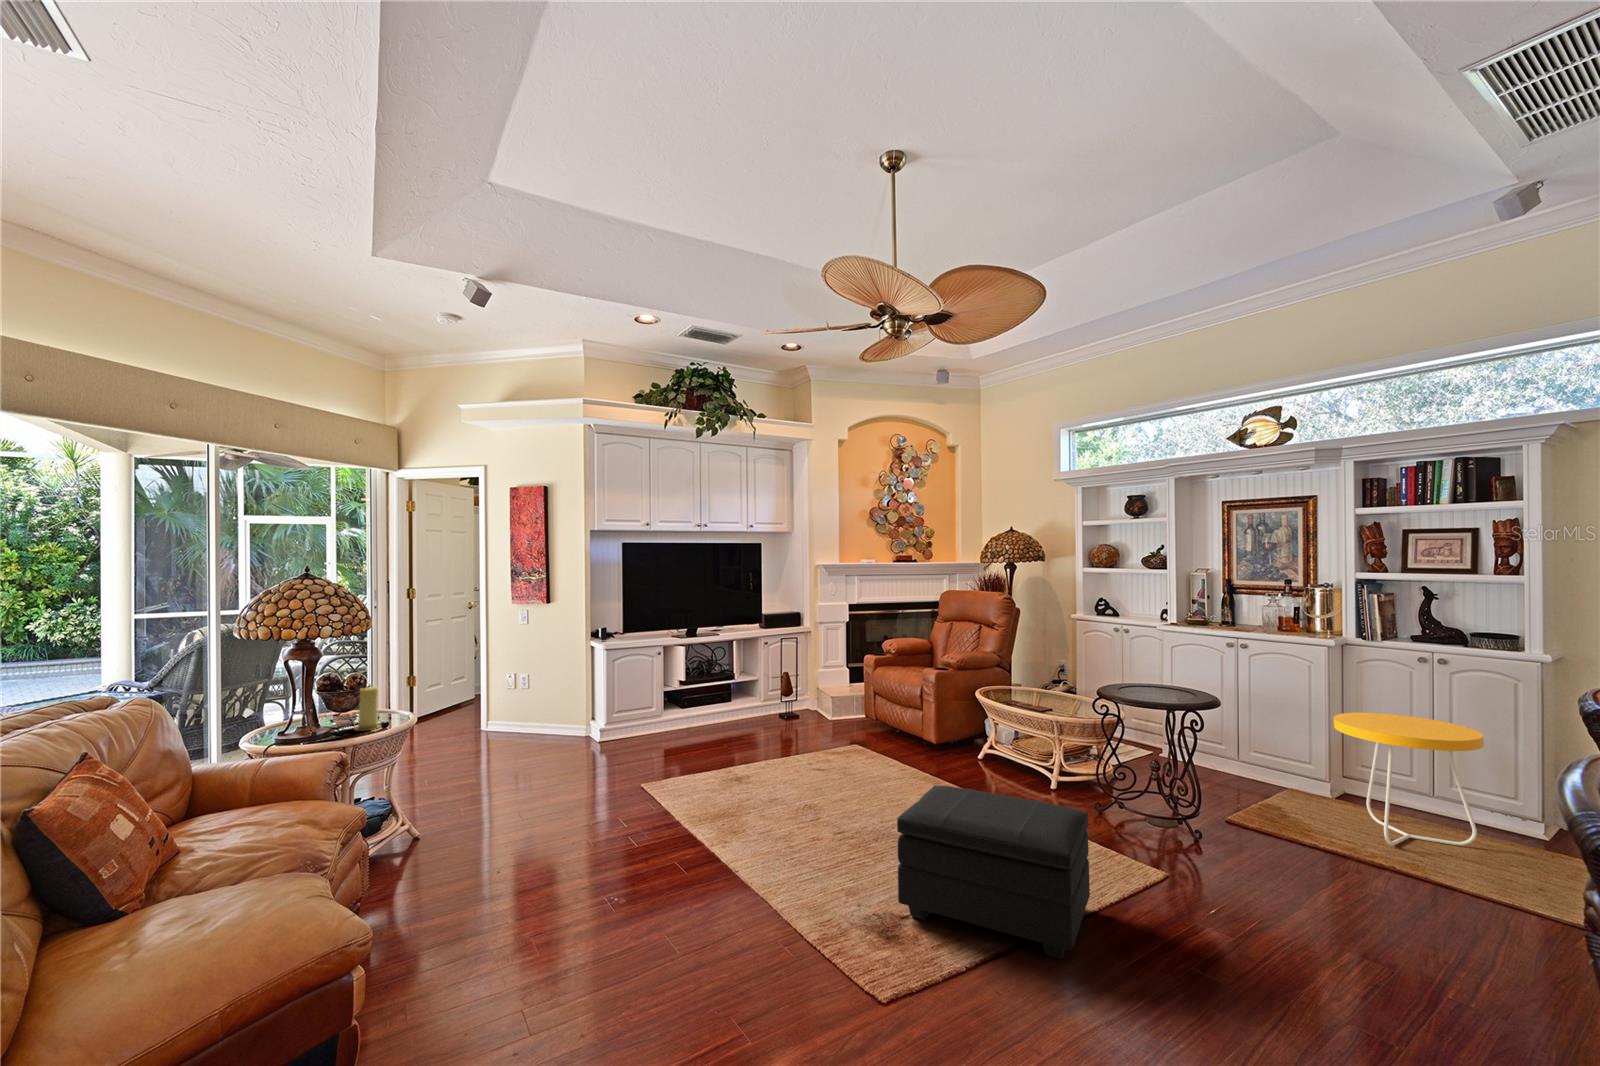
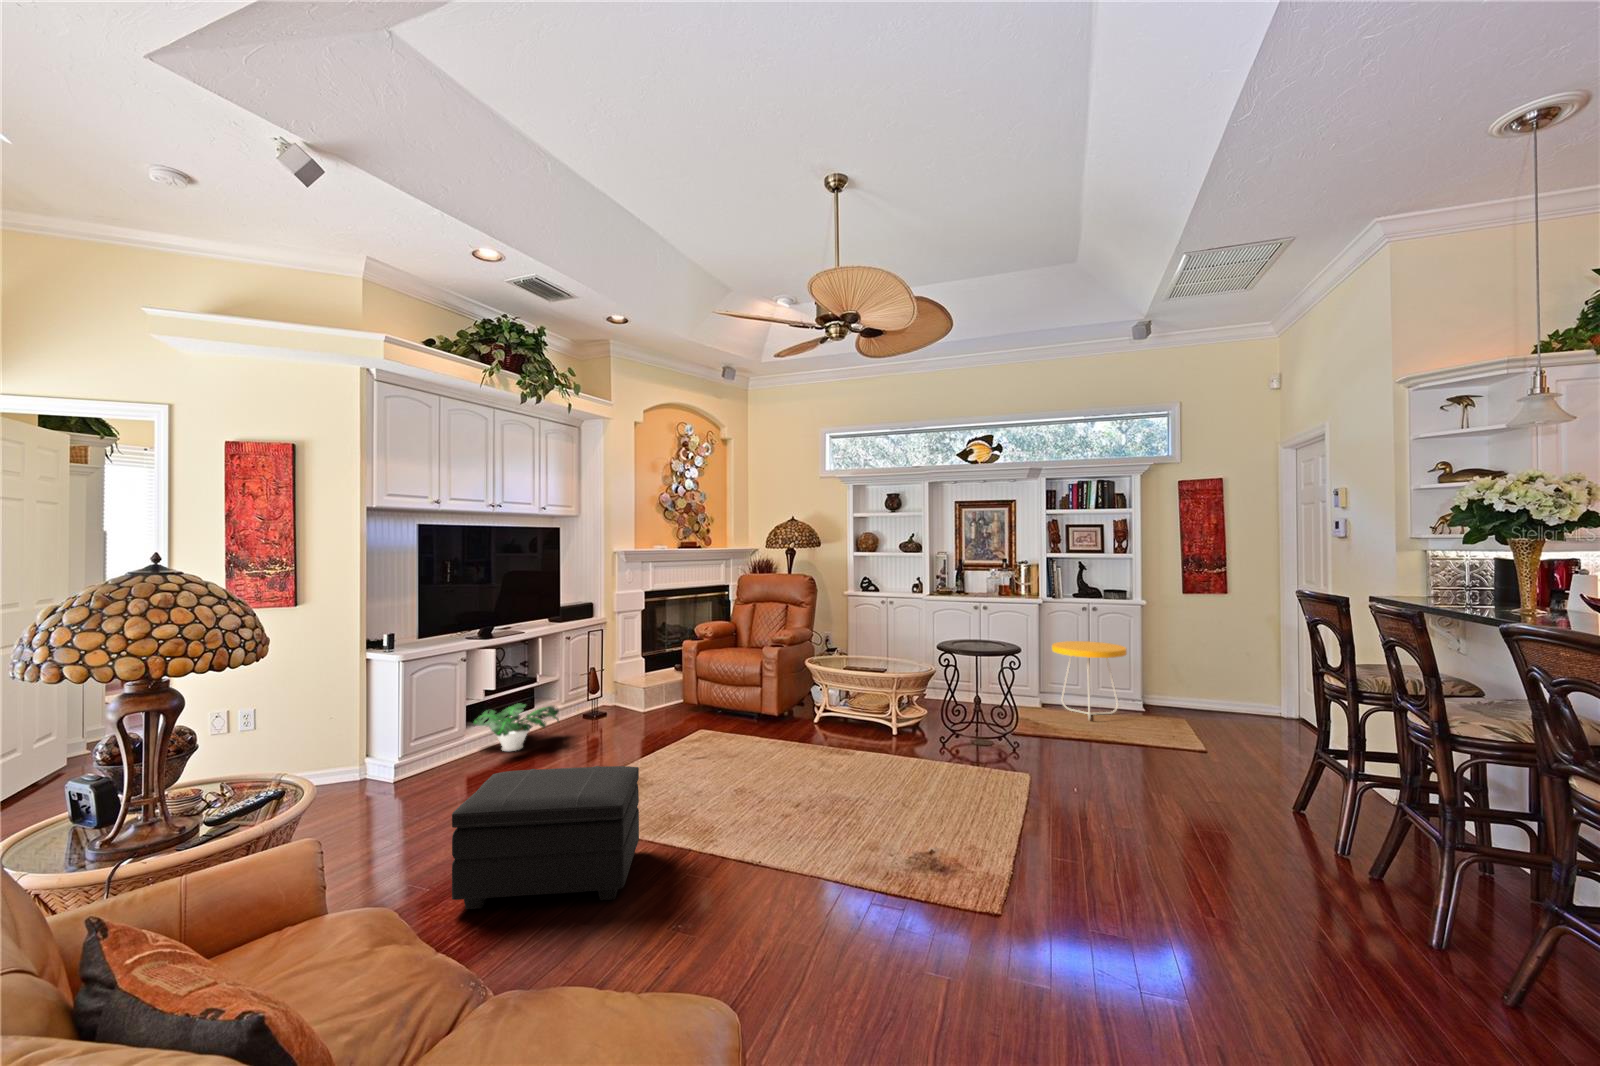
candle: present [355,687,380,730] -> none [208,738,254,809]
potted plant: none [662,696,733,737] -> present [474,703,559,751]
footstool: present [897,786,1090,959] -> present [452,766,639,909]

